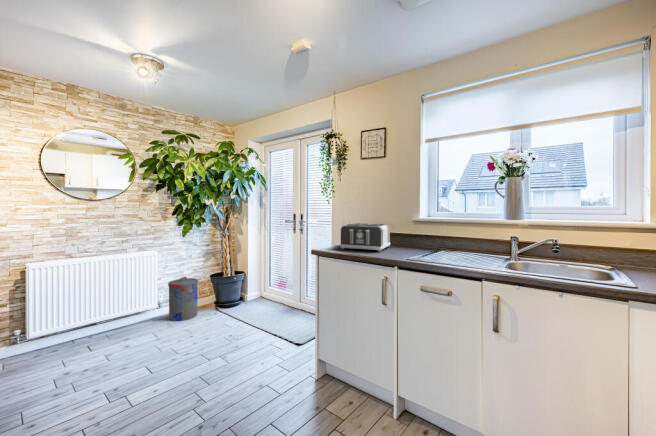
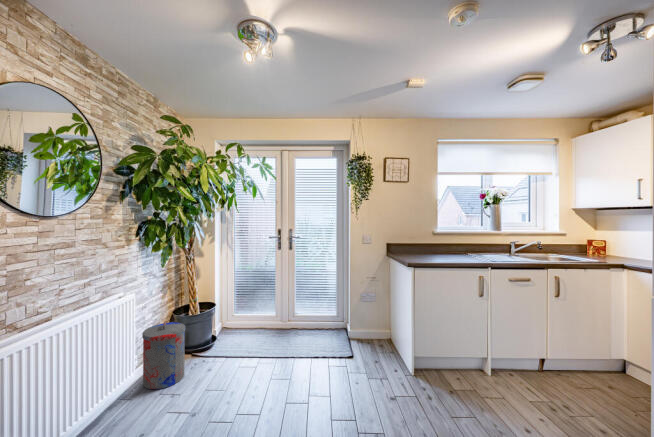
toaster: present [340,223,390,252] -> none [397,236,444,259]

